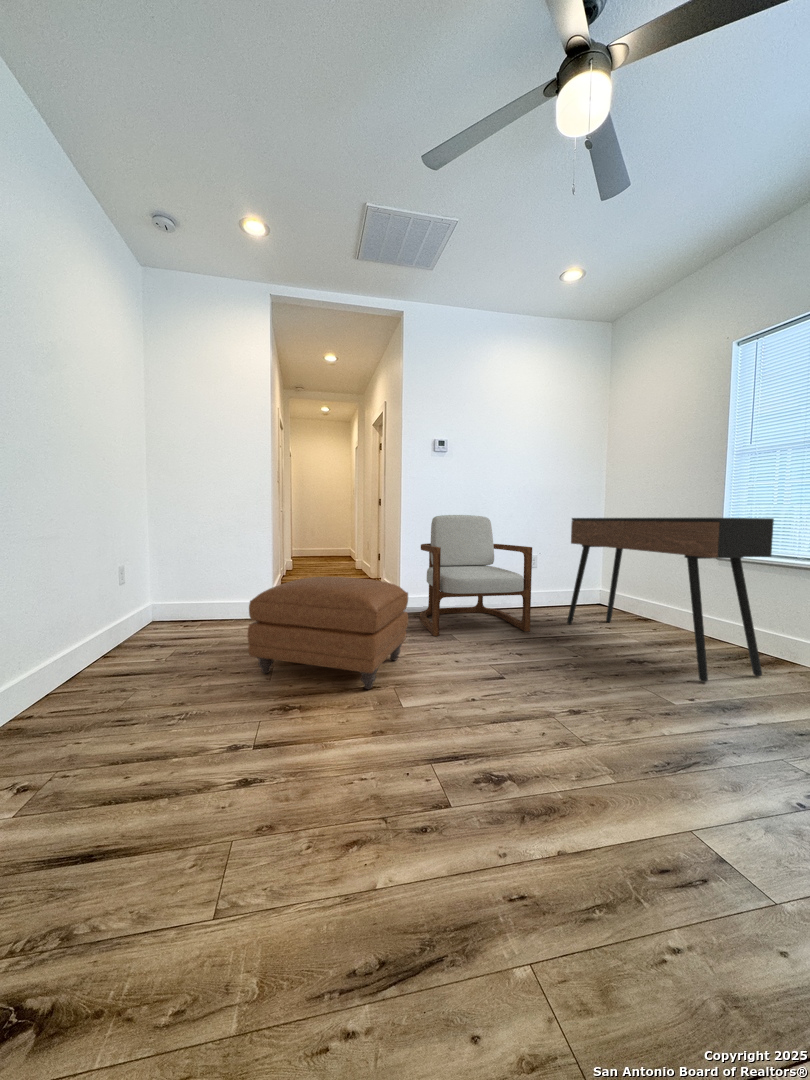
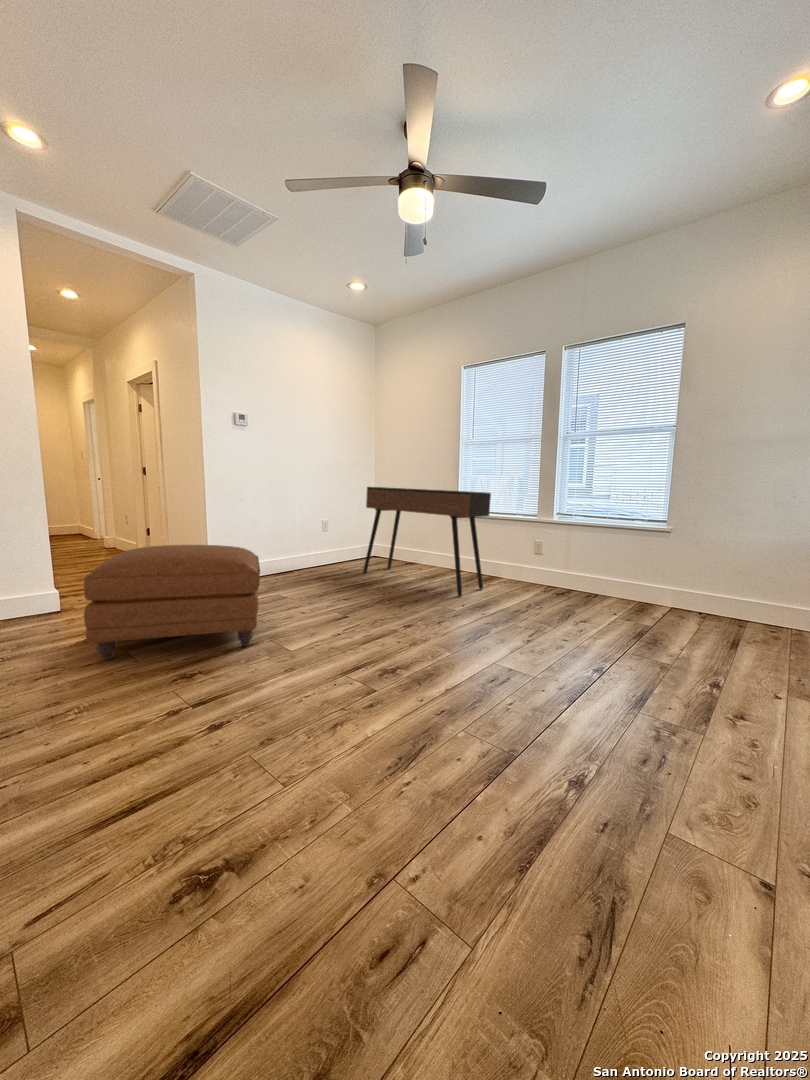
armchair: present [420,515,532,636] -> none [233,479,343,597]

